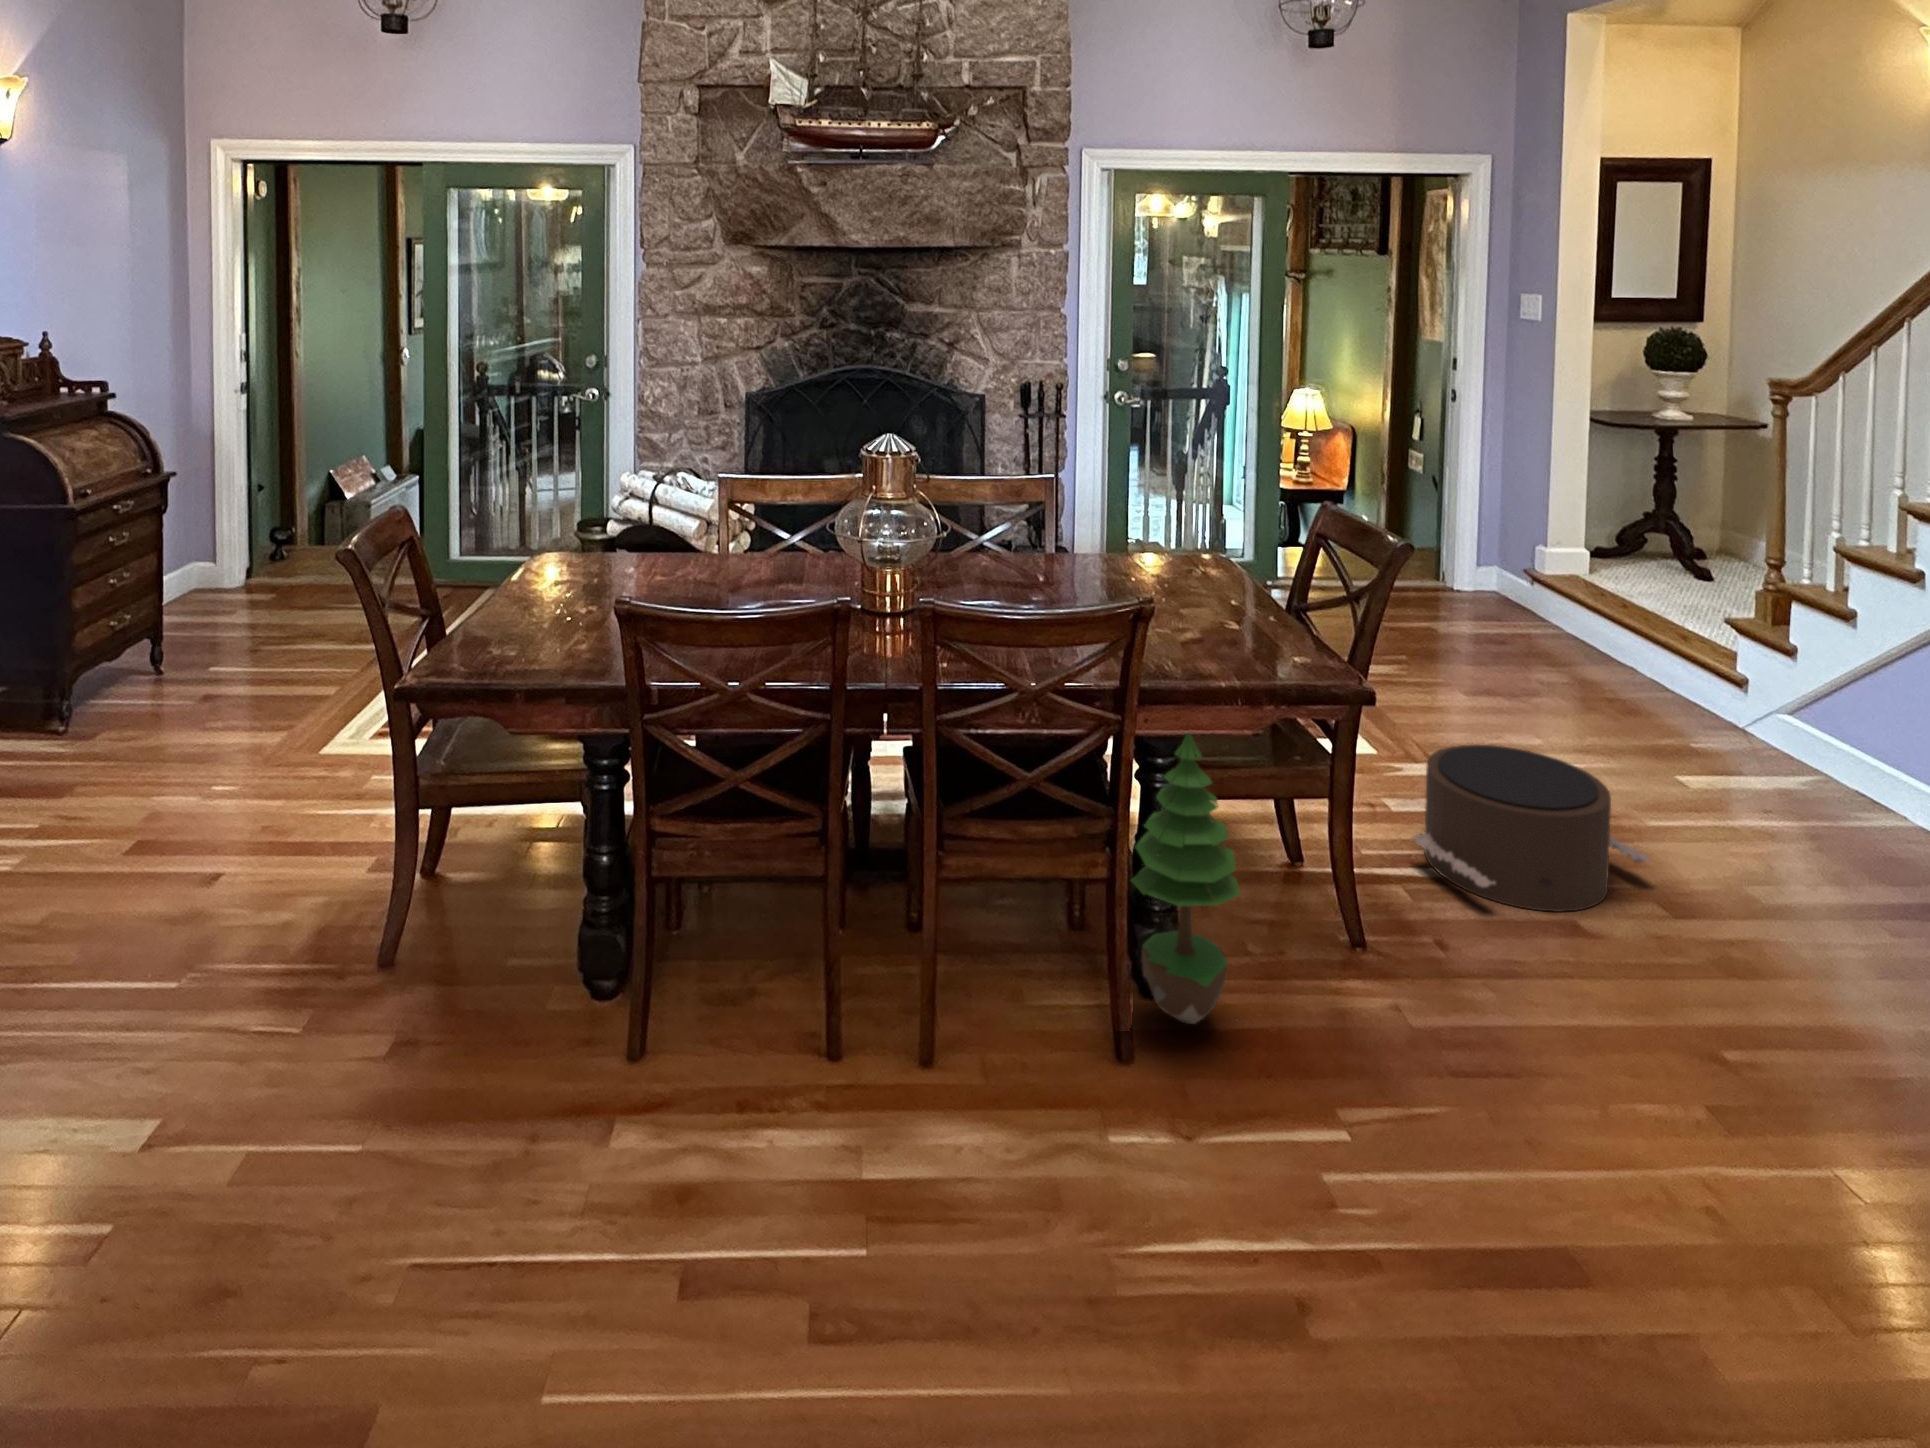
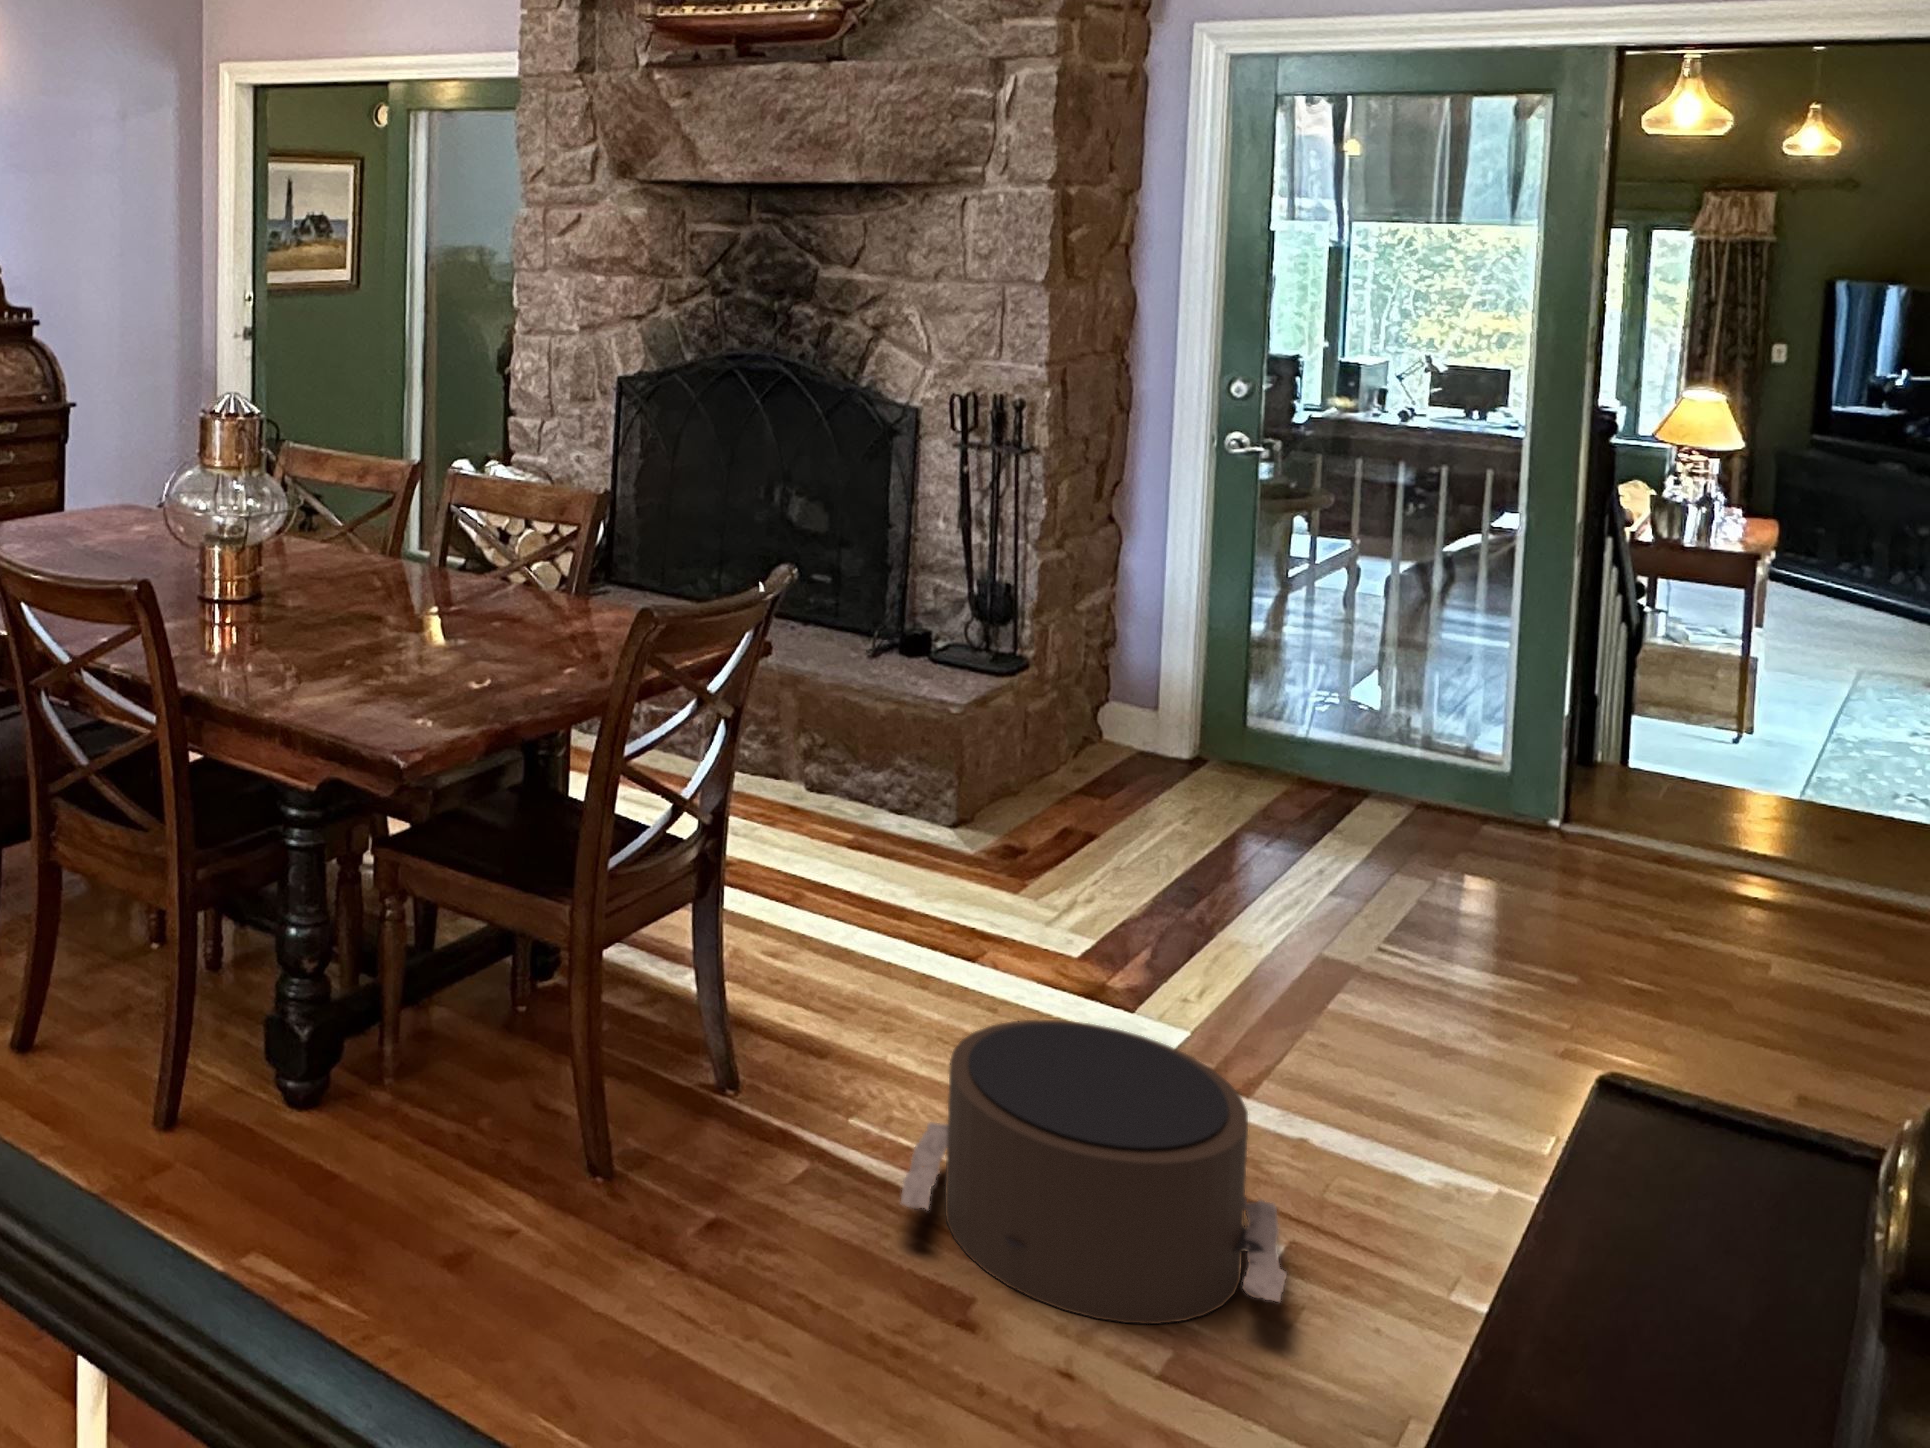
potted tree: present [1131,733,1240,1024] -> none [247,788,382,1157]

